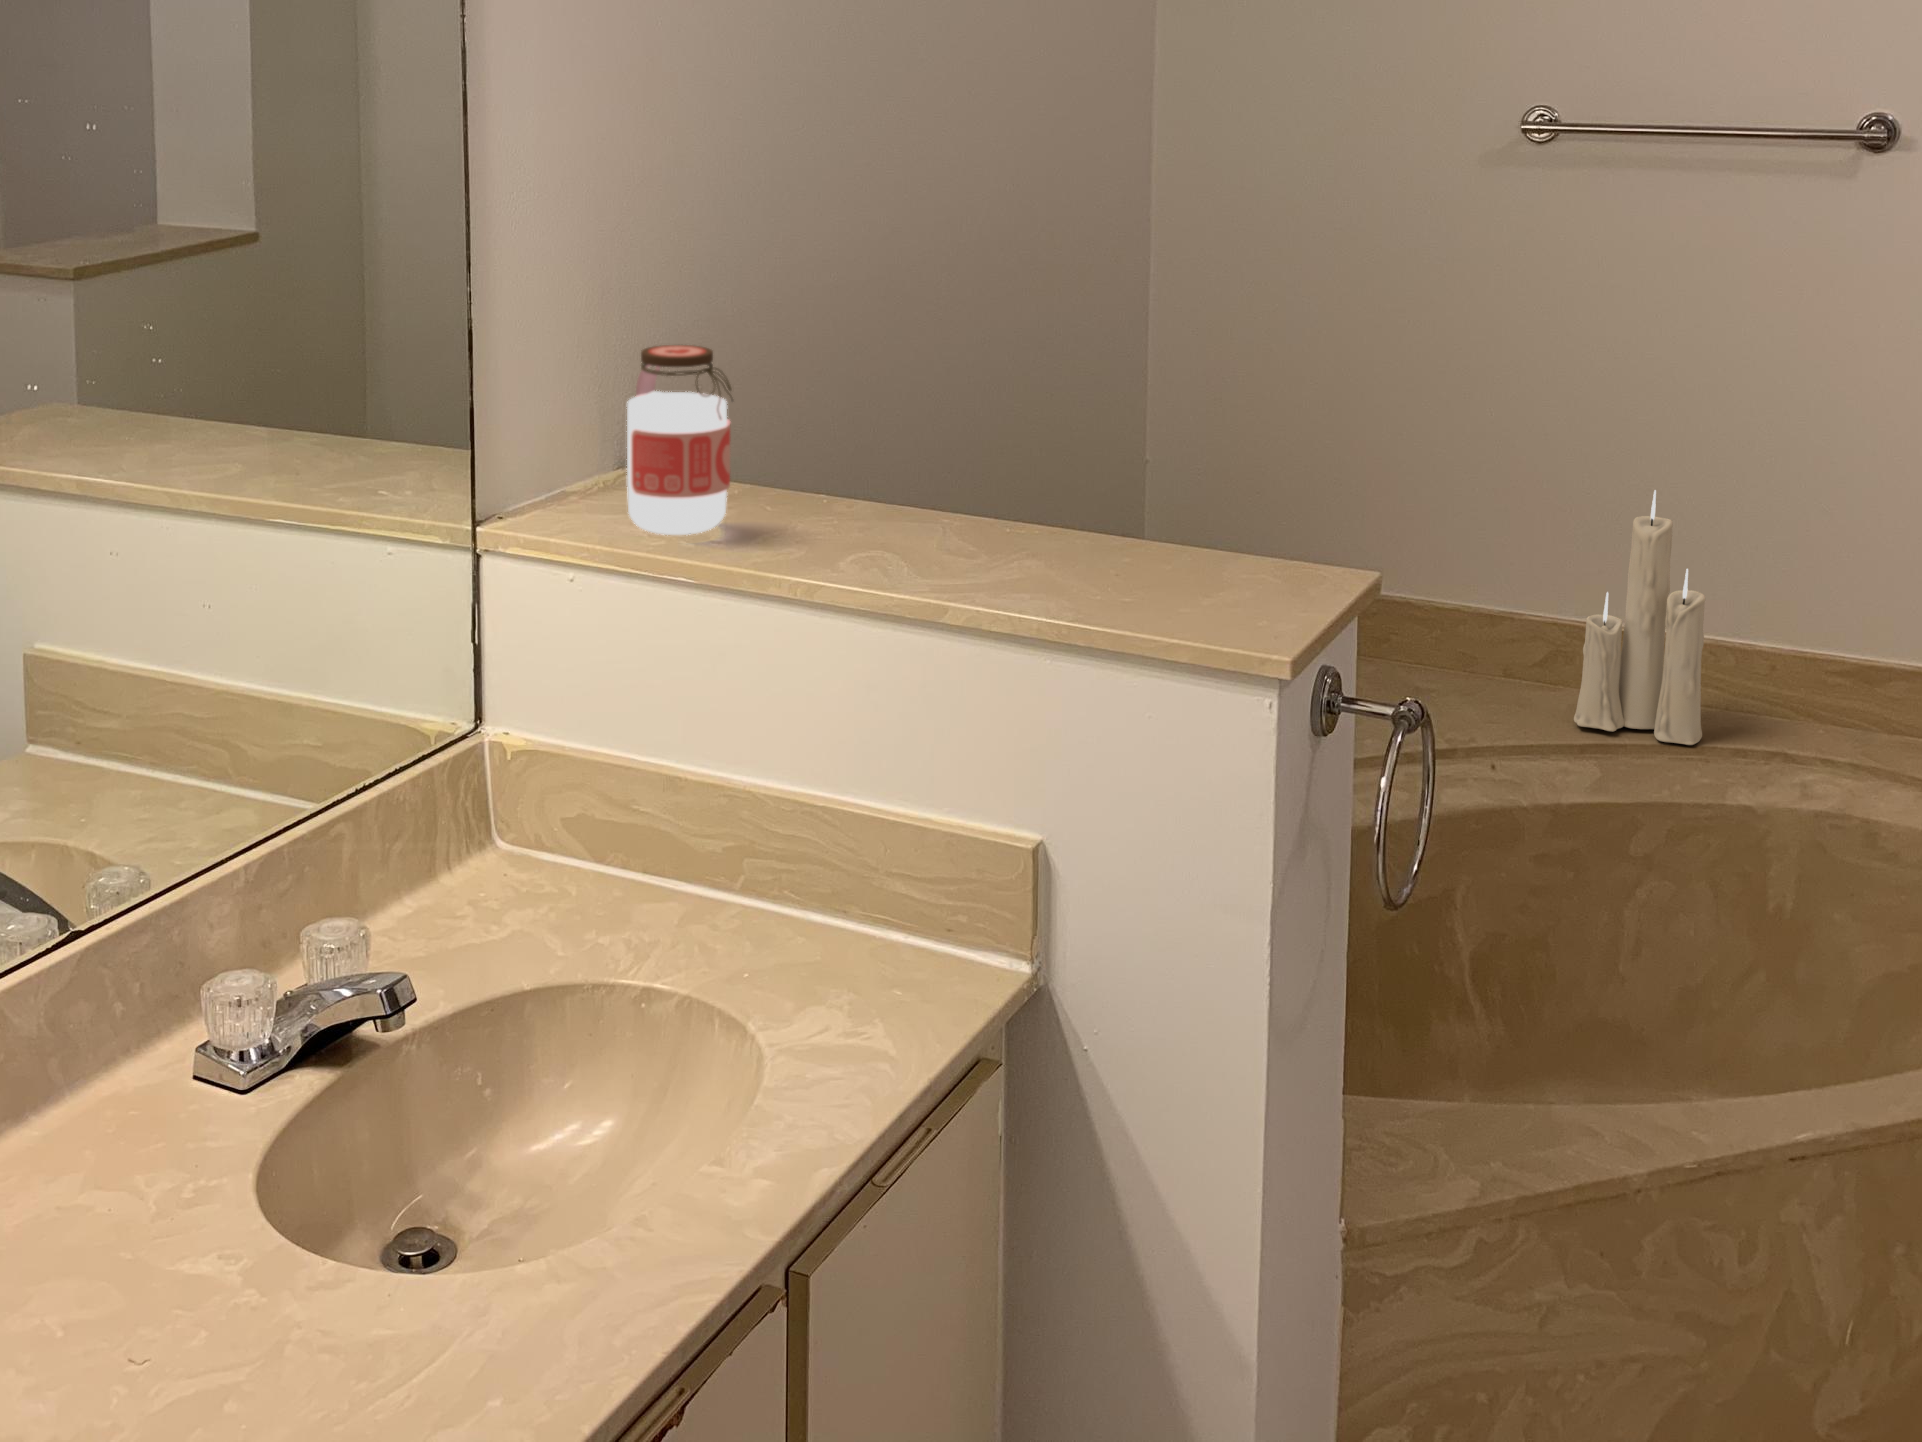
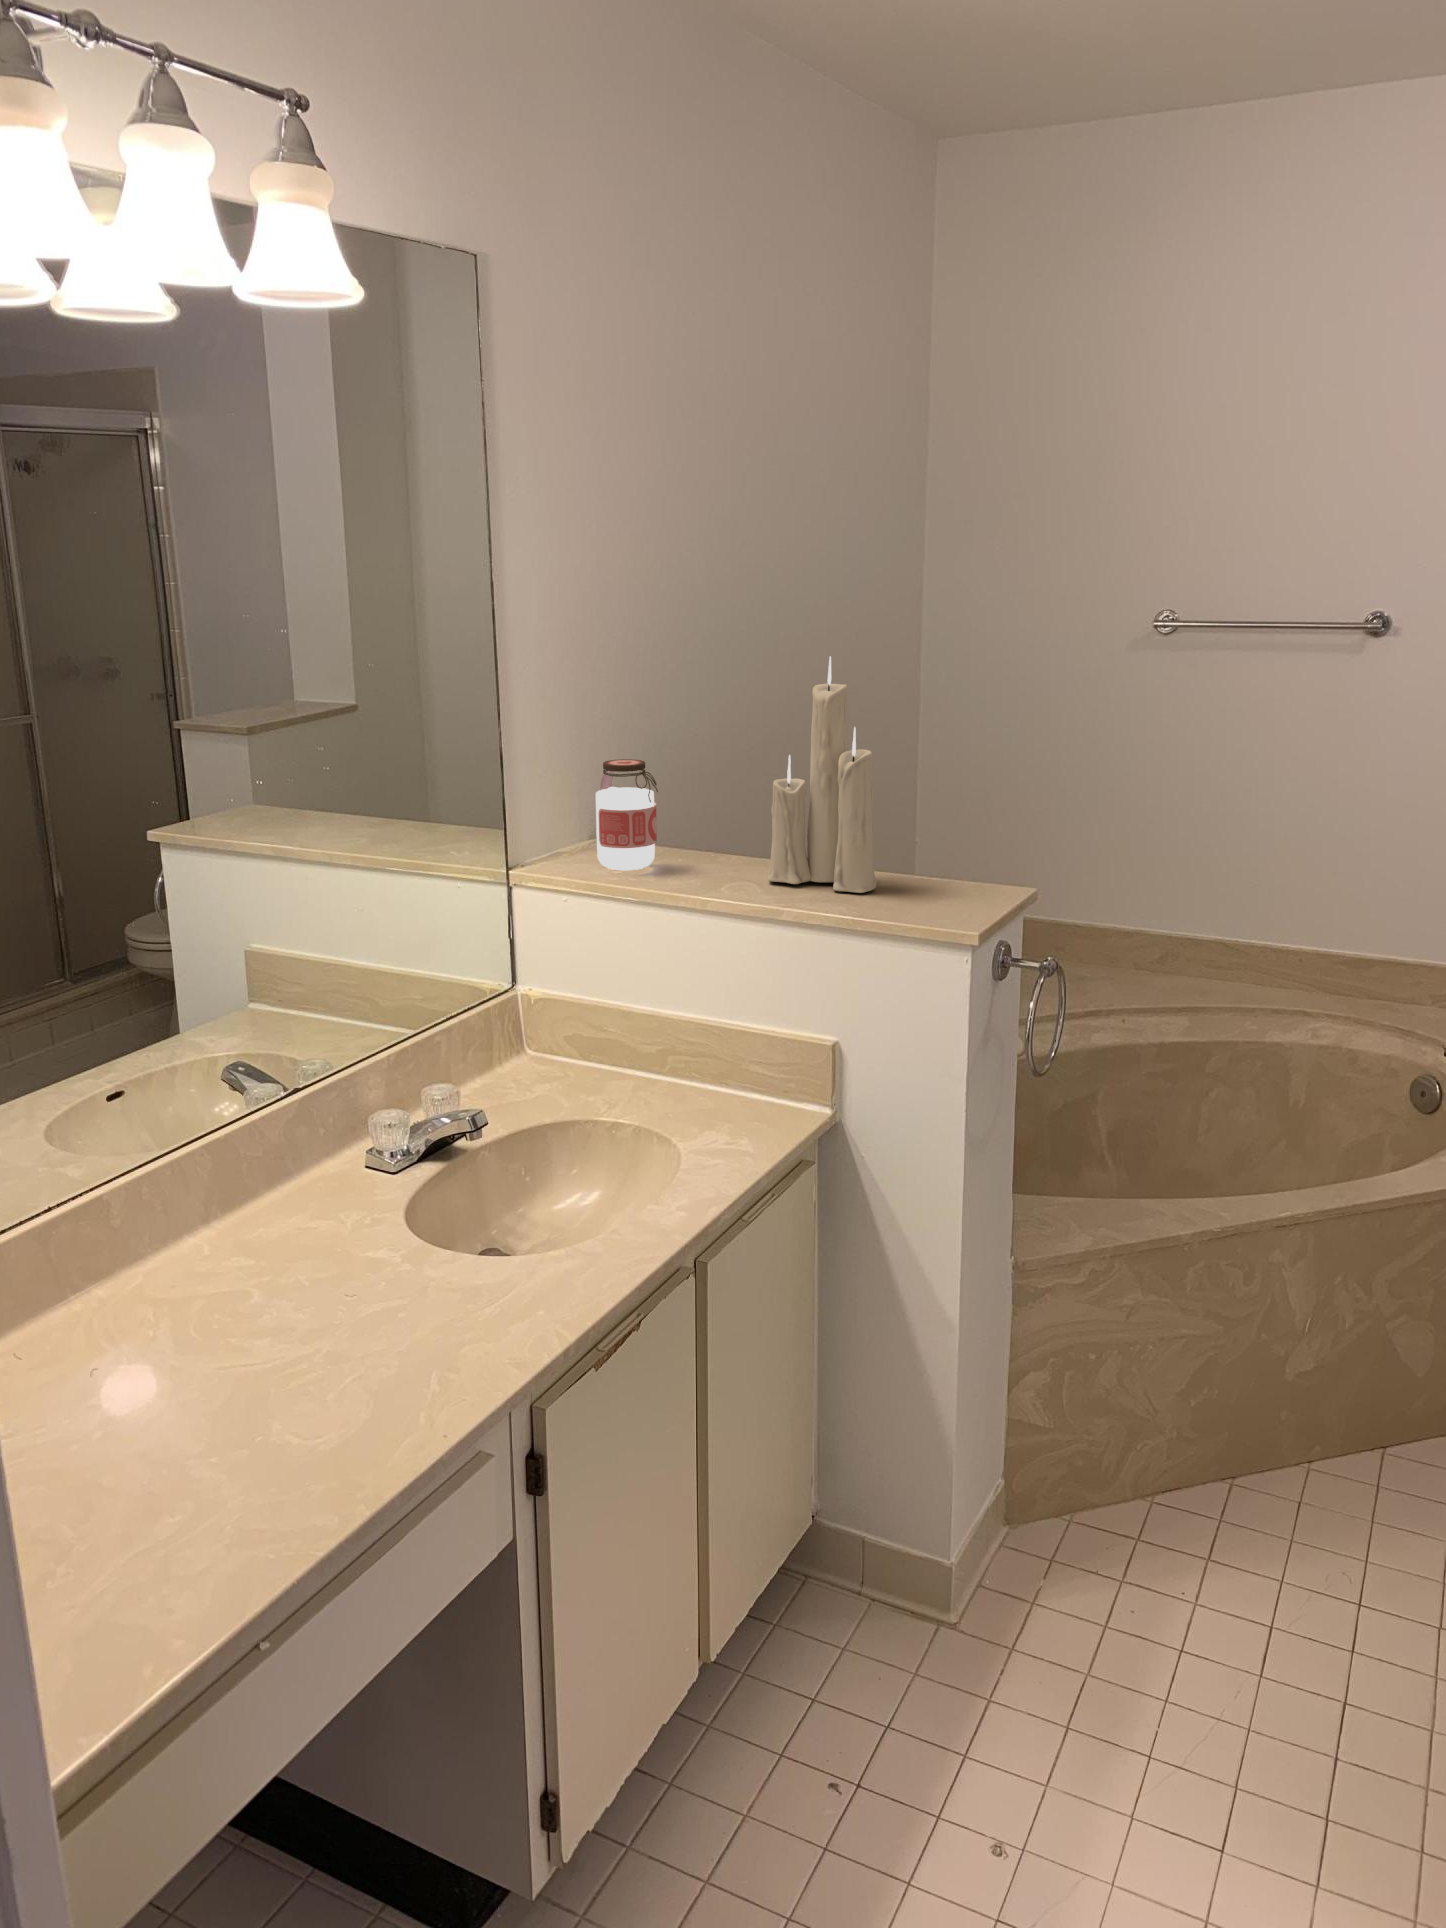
candle: present [1574,490,1705,745] -> present [768,656,876,893]

